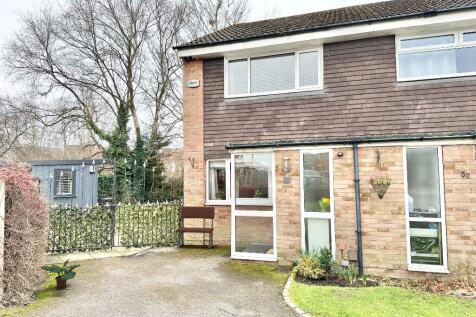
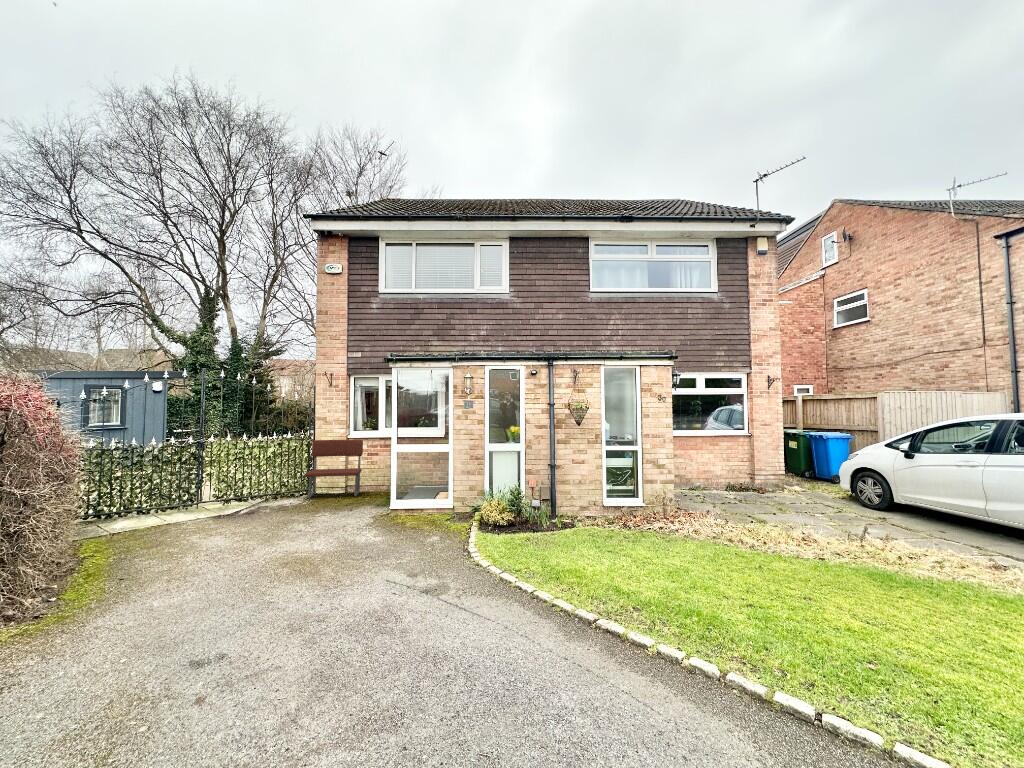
potted plant: present [40,259,80,289] -> none [52,533,141,586]

